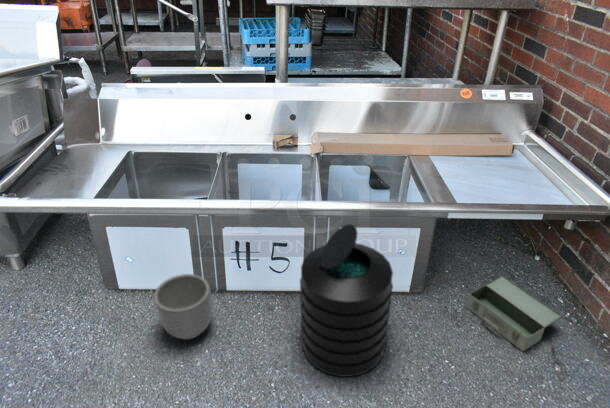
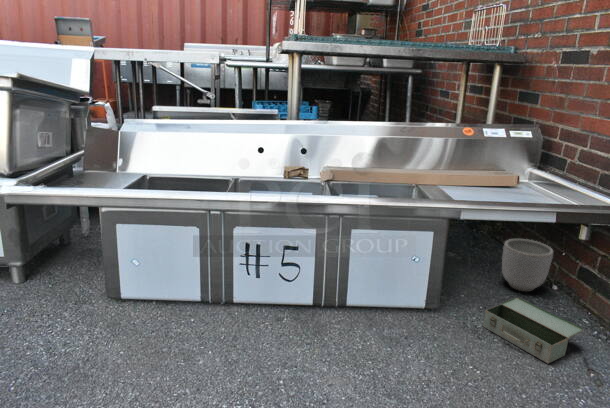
trash can: present [300,224,393,377] -> none [313,209,411,378]
planter: present [154,274,212,340] -> present [502,239,553,292]

